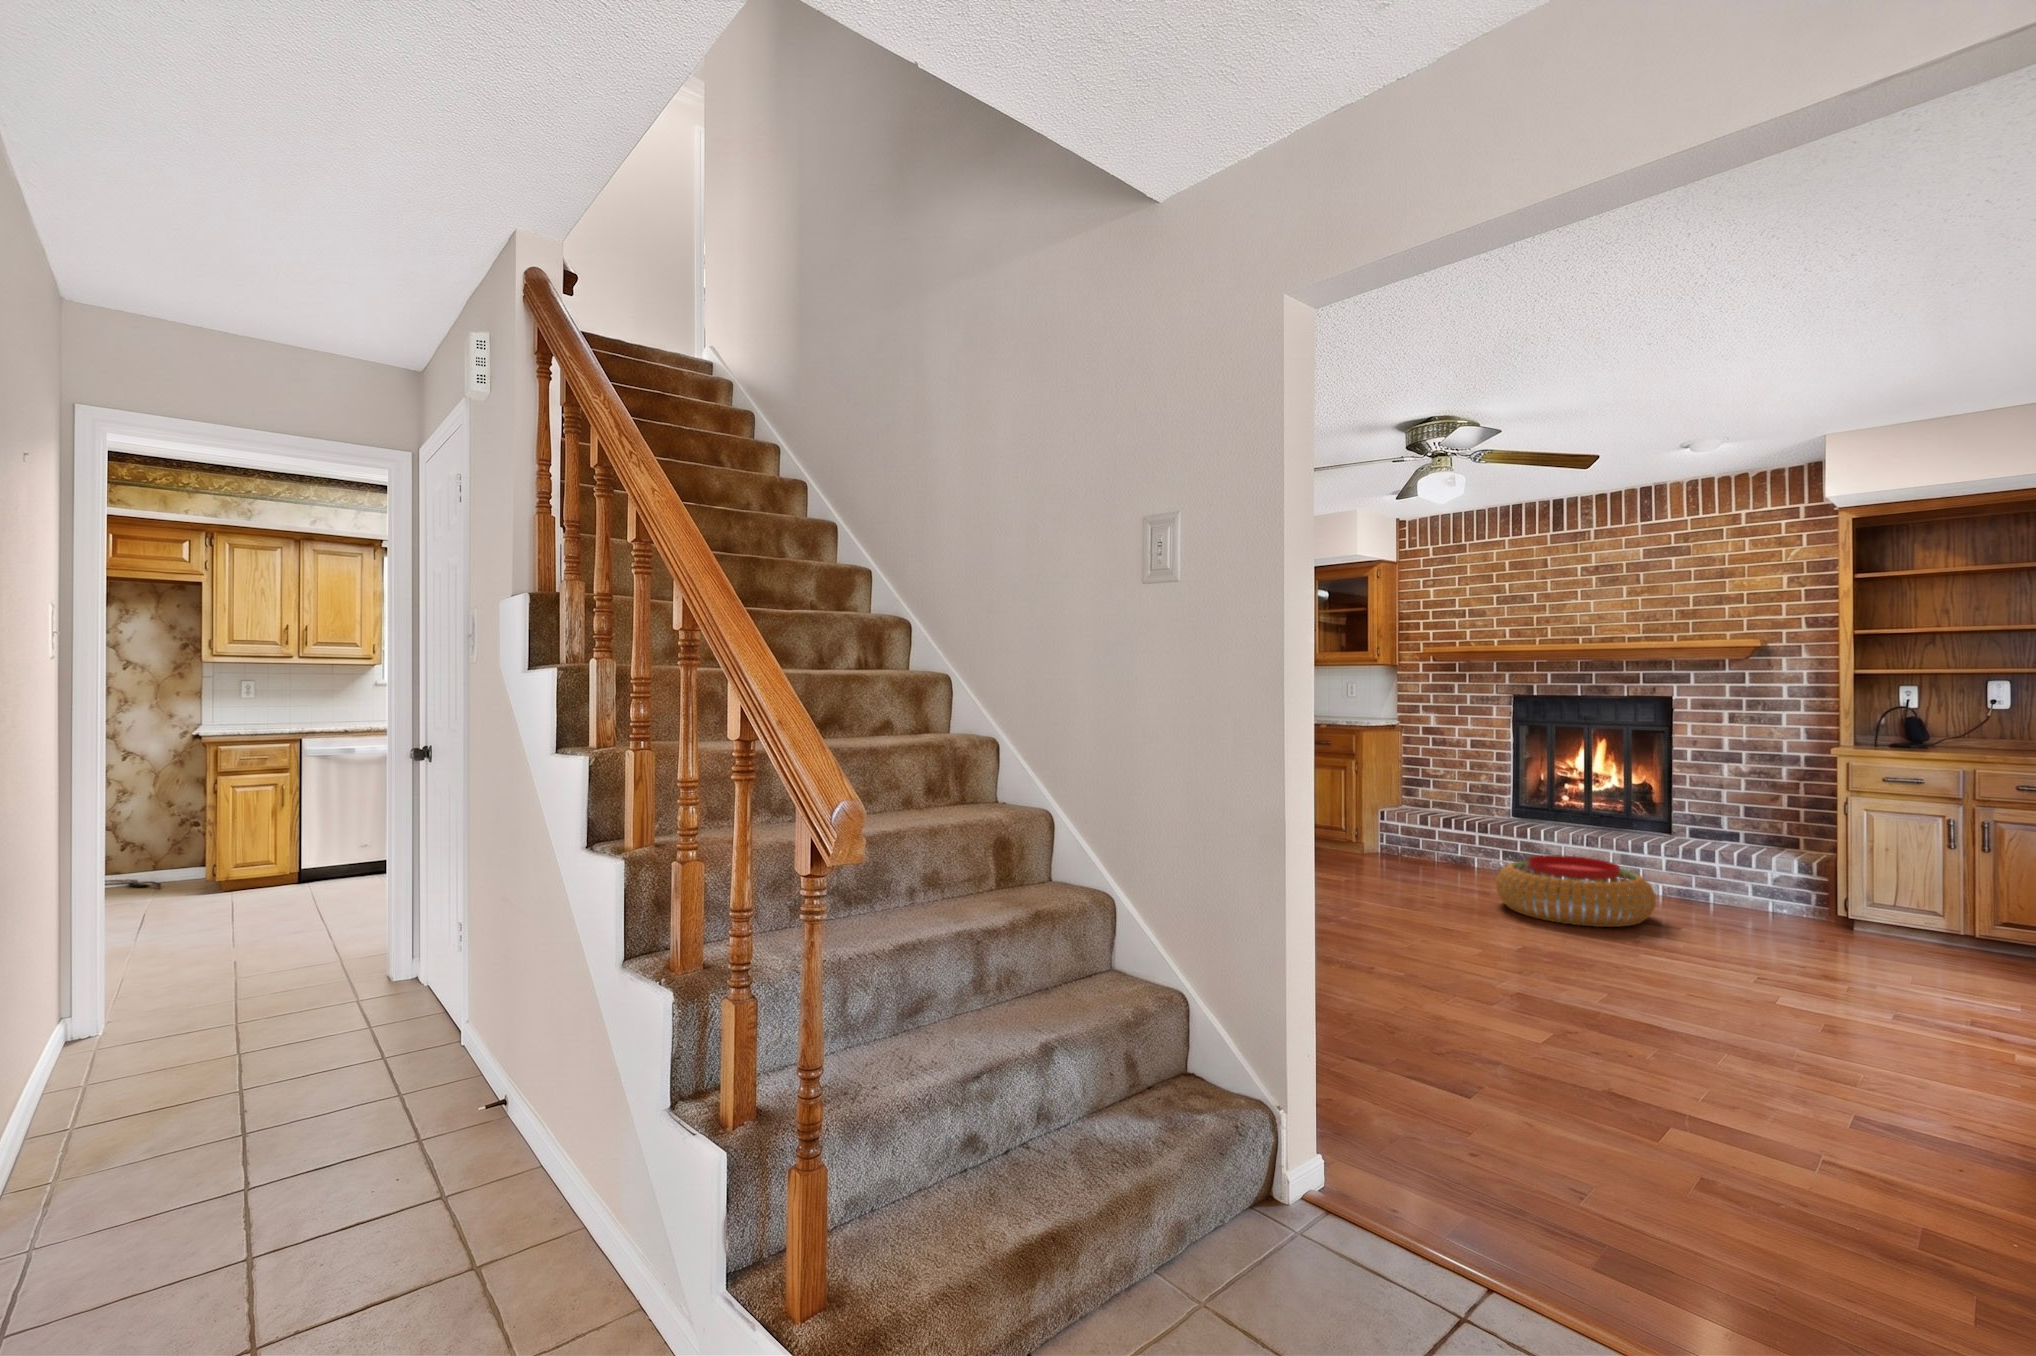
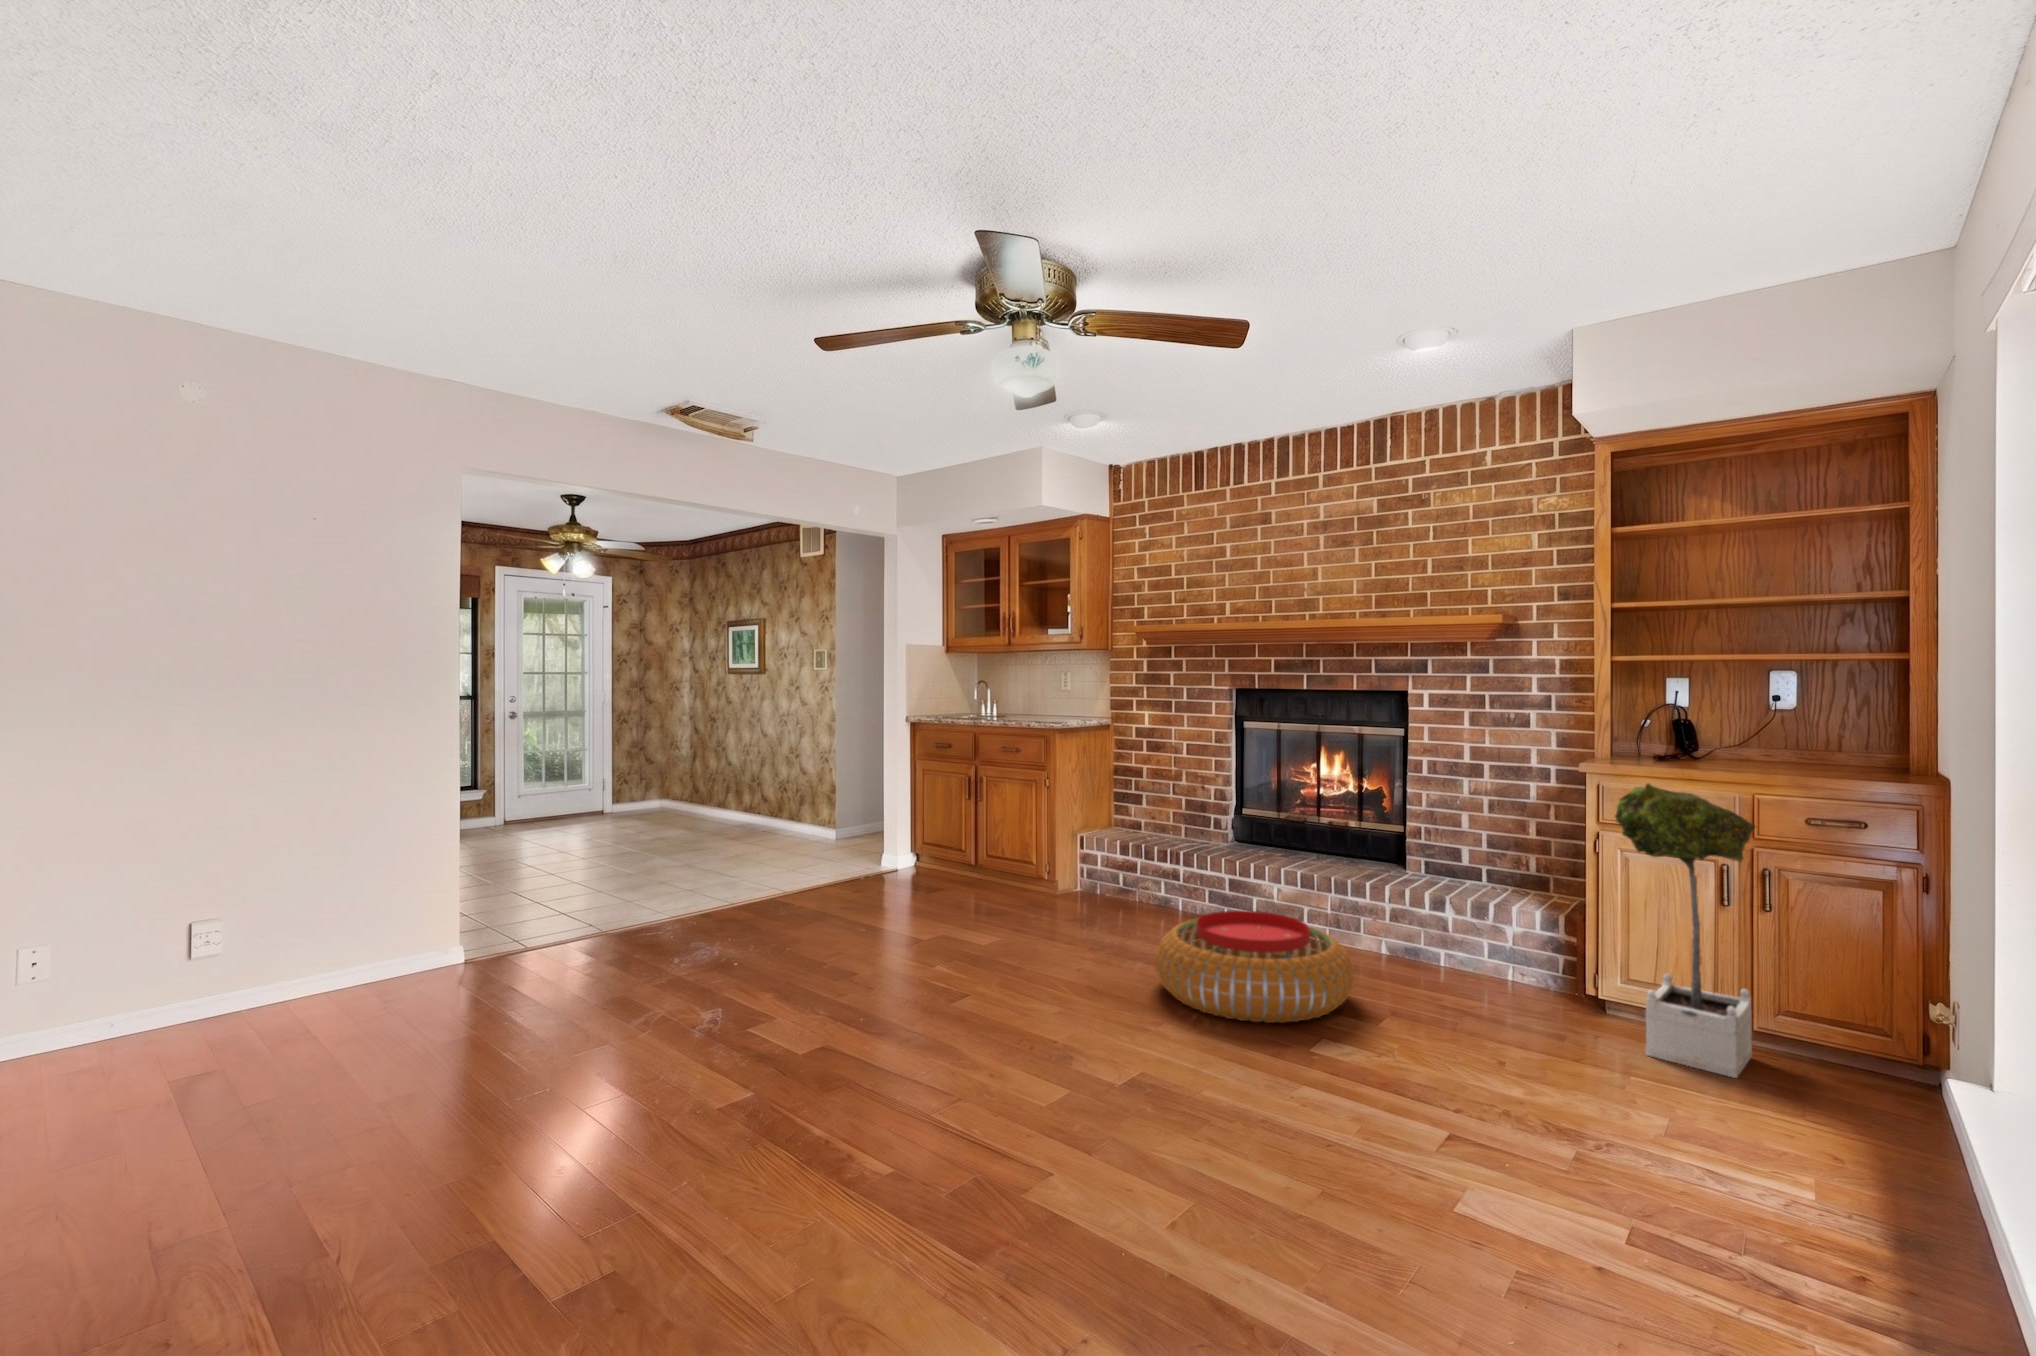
potted tree: none [1864,759,1978,965] -> present [1615,783,1755,1078]

